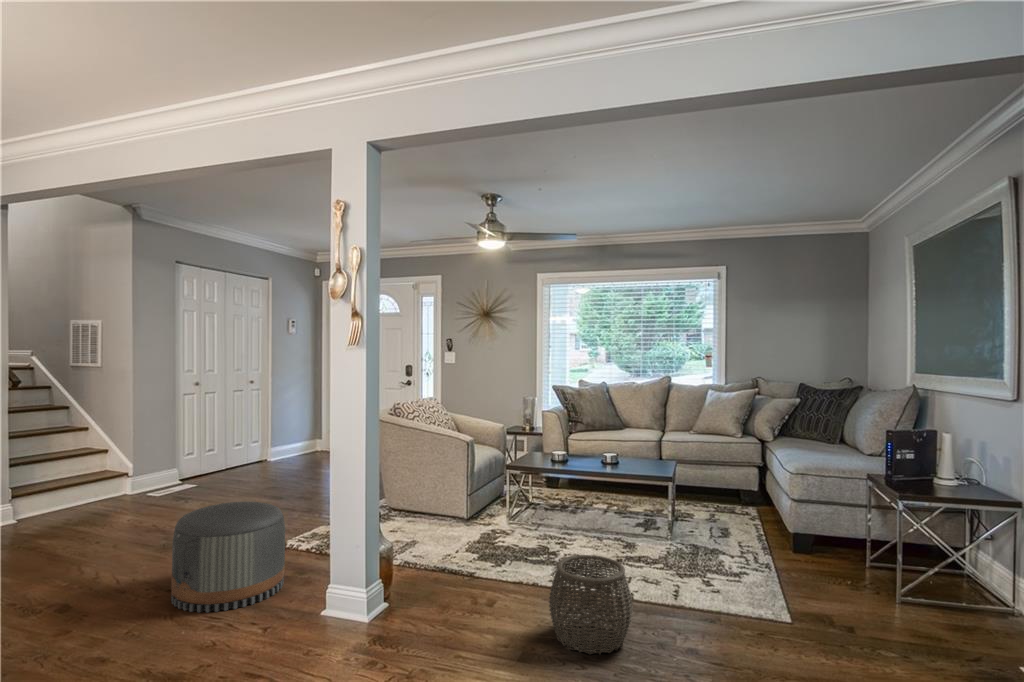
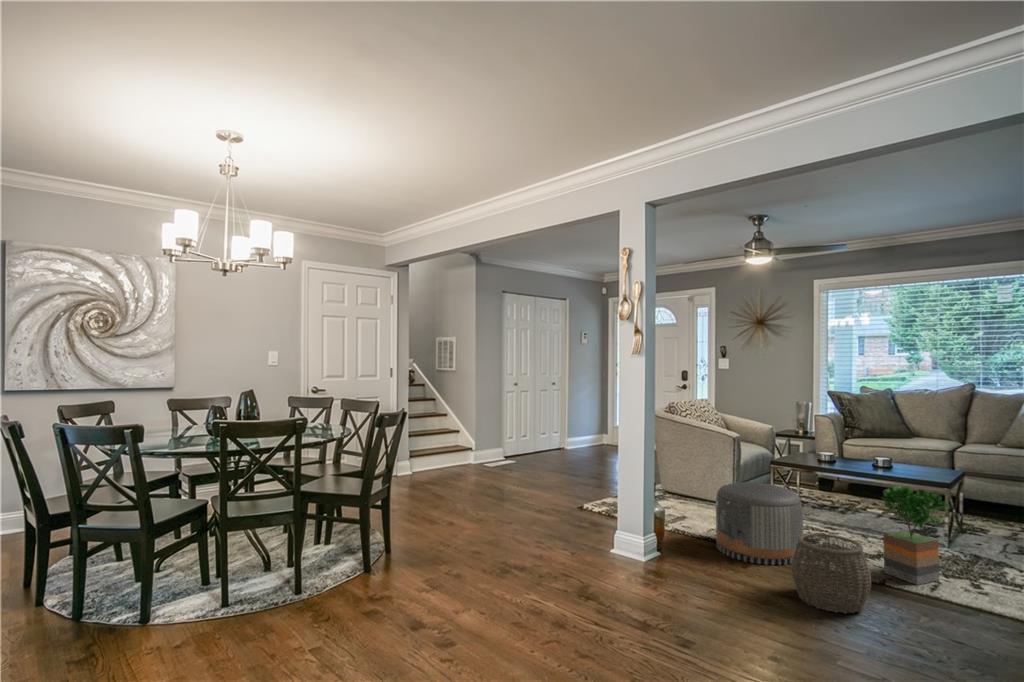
potted tree: none [626,485,688,592] -> present [883,485,949,585]
pouf: present [171,502,285,612] -> present [716,482,803,565]

